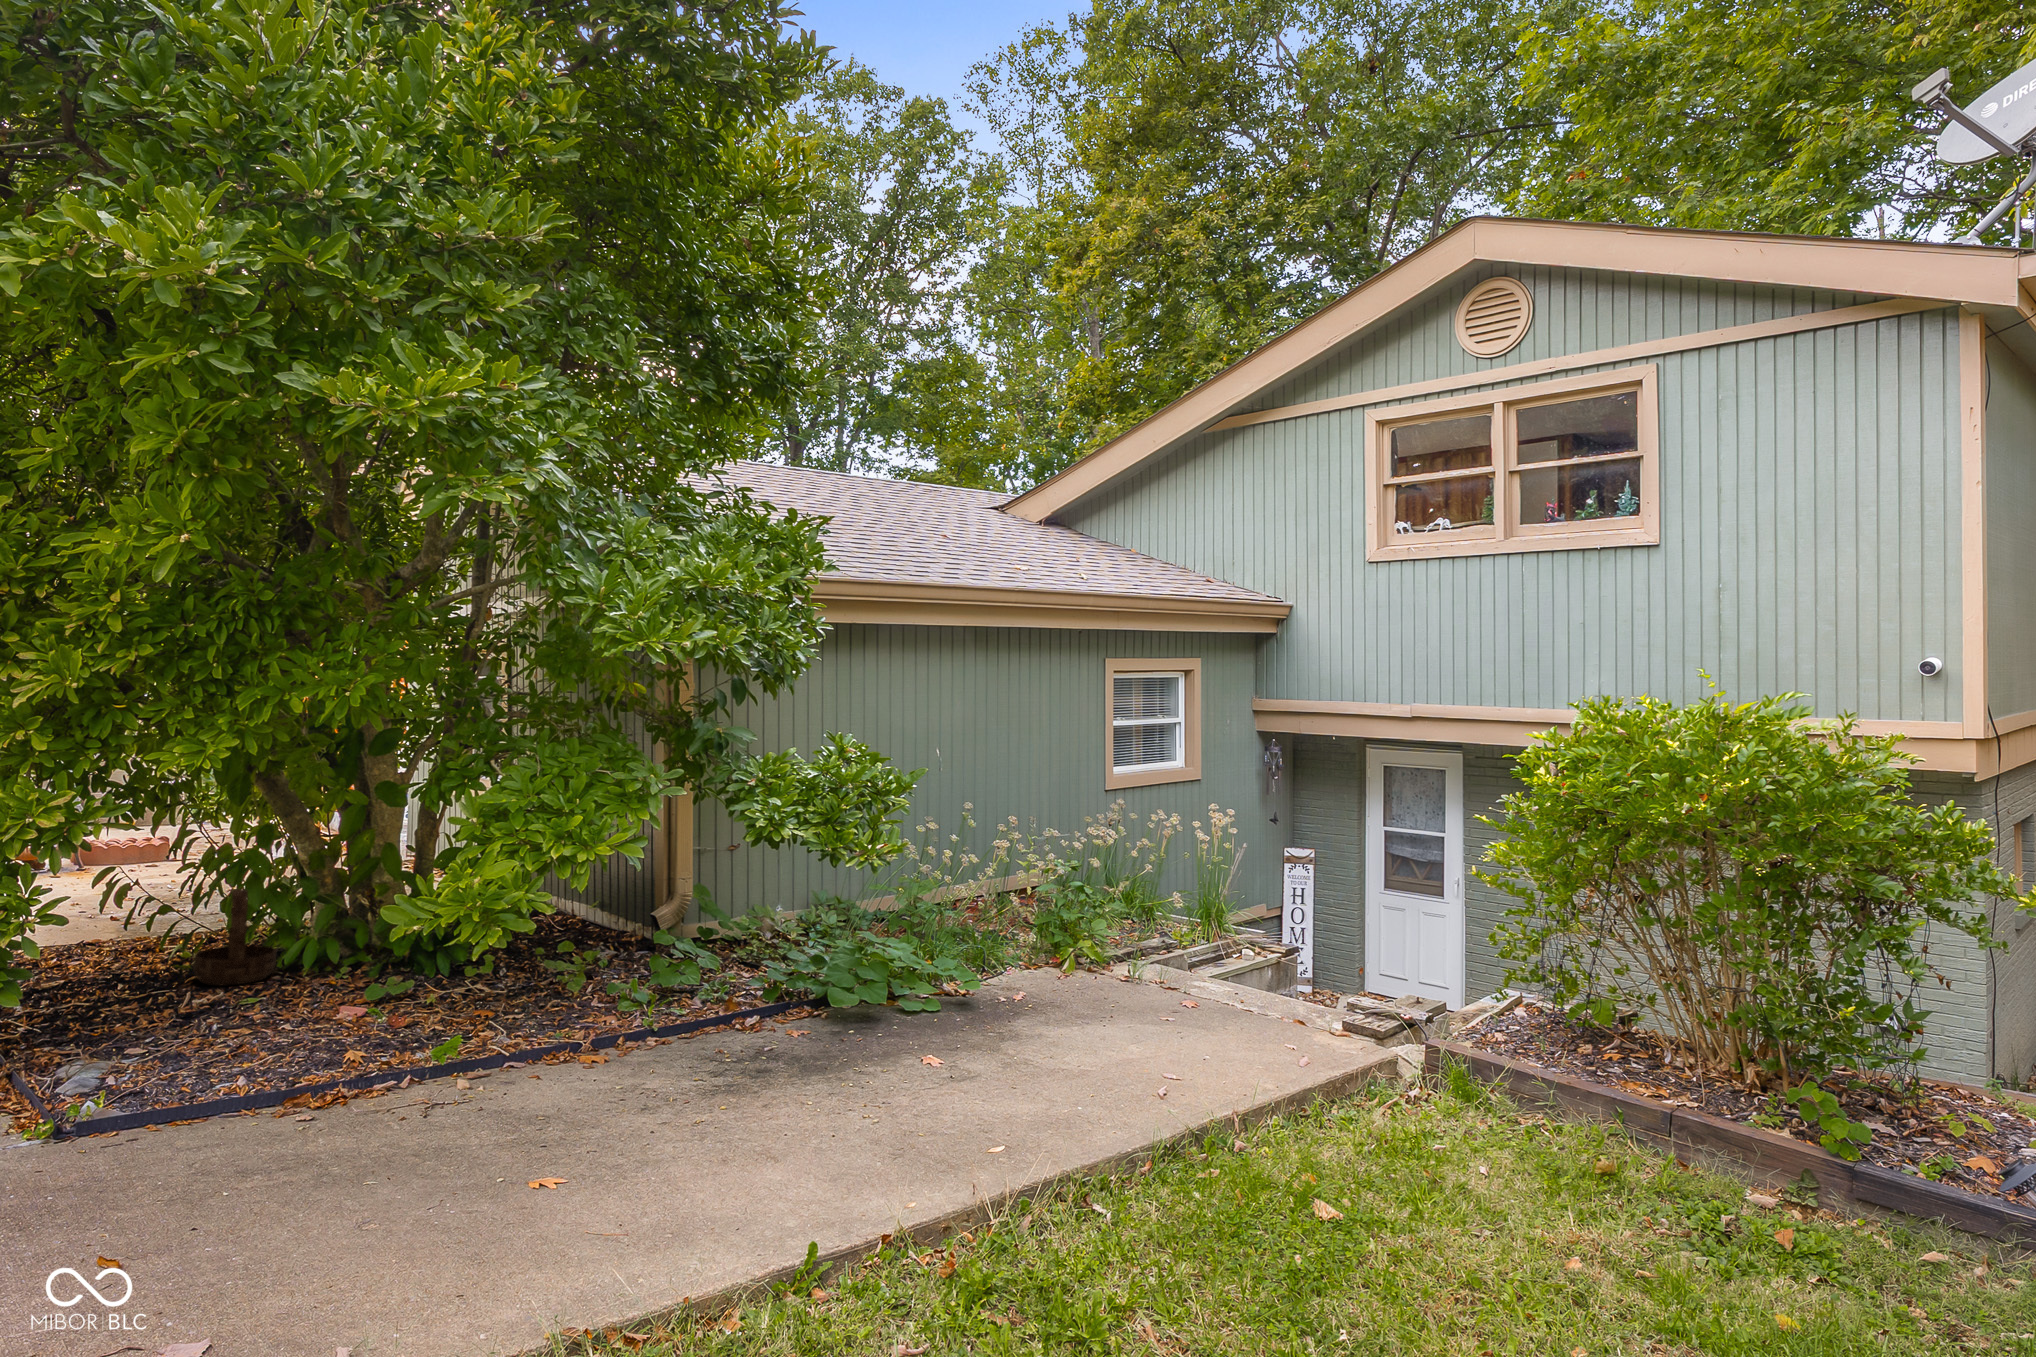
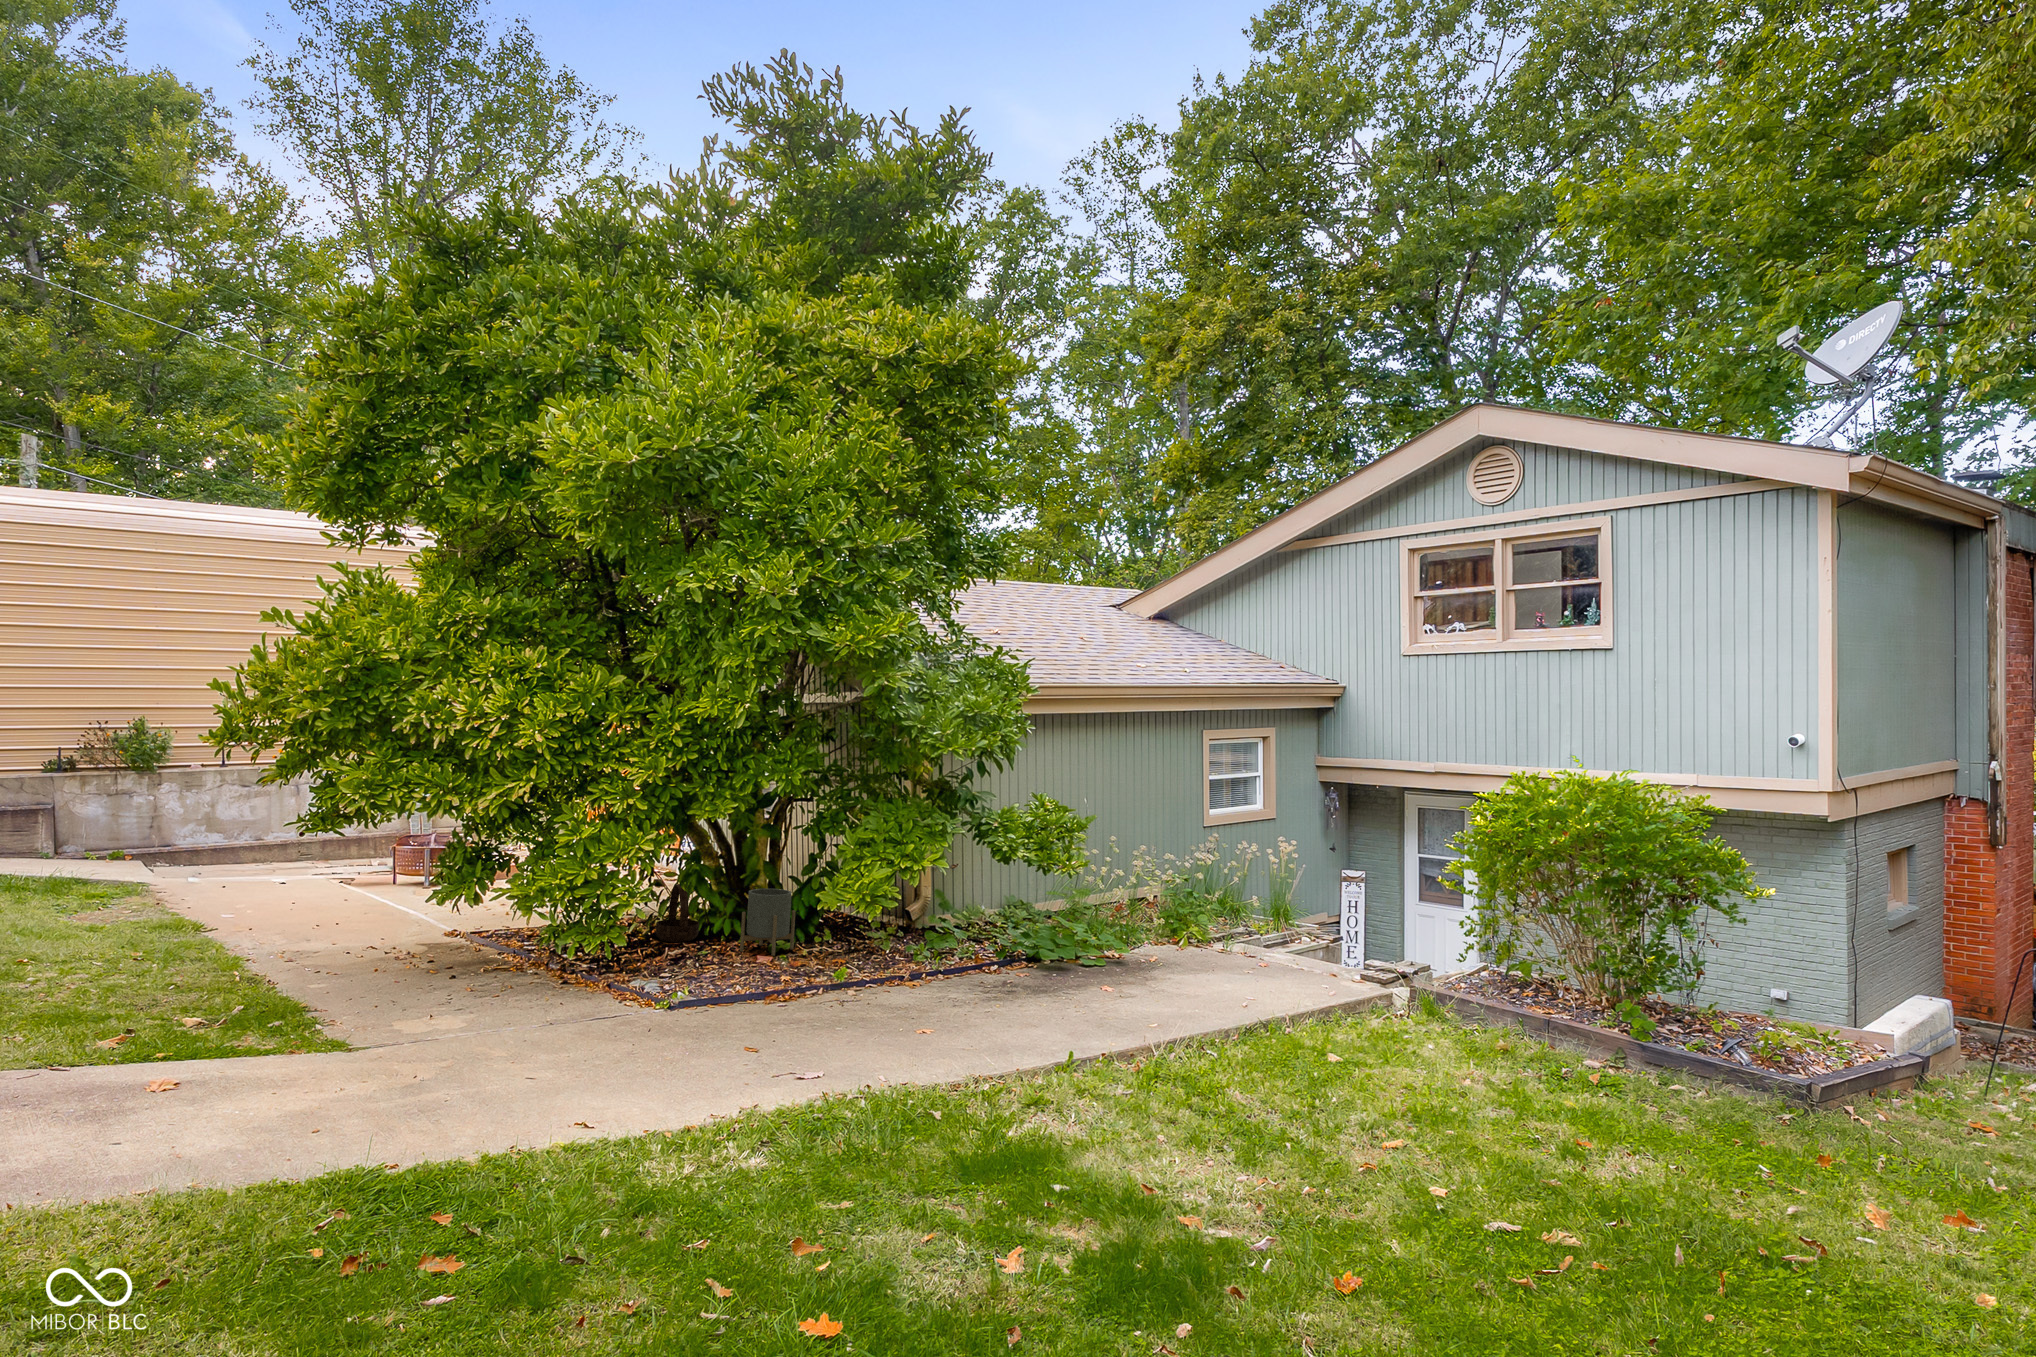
planter: none [320,895,426,1009] -> present [740,889,795,956]

